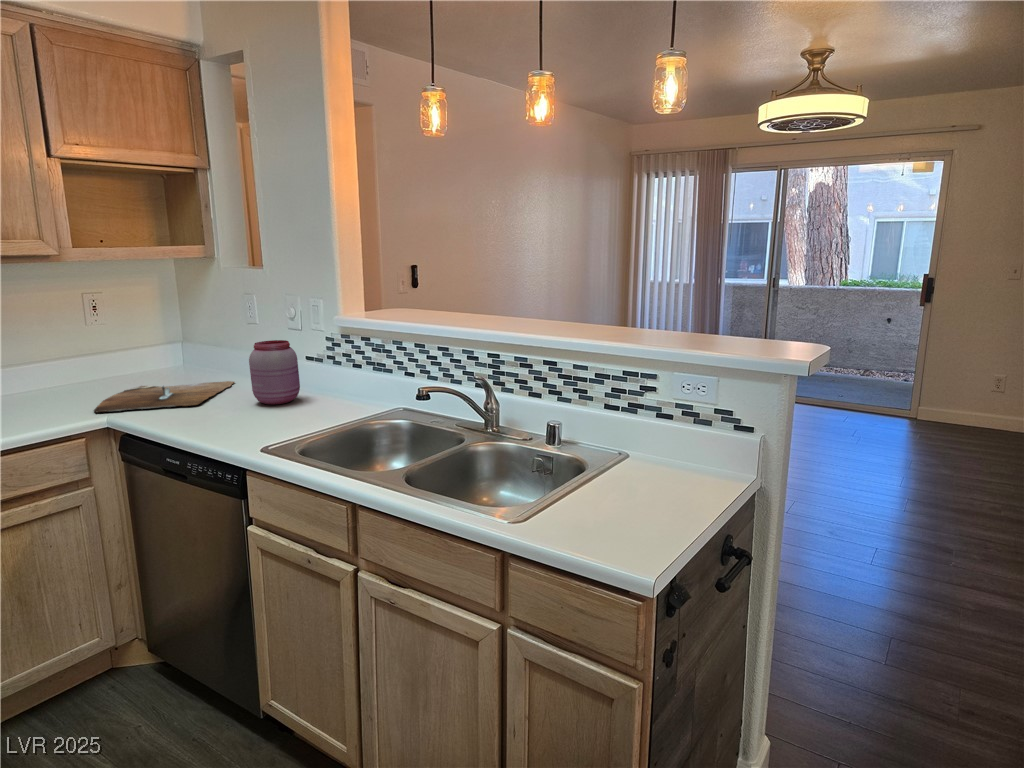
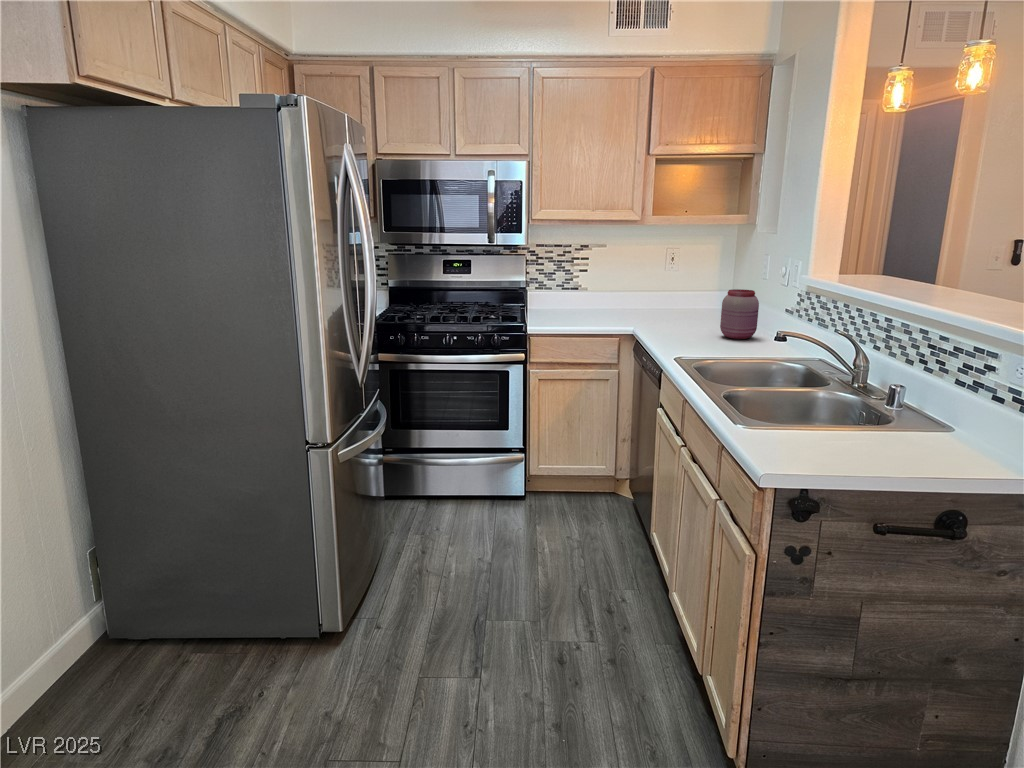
cutting board: present [94,381,234,412] -> none [631,314,731,329]

